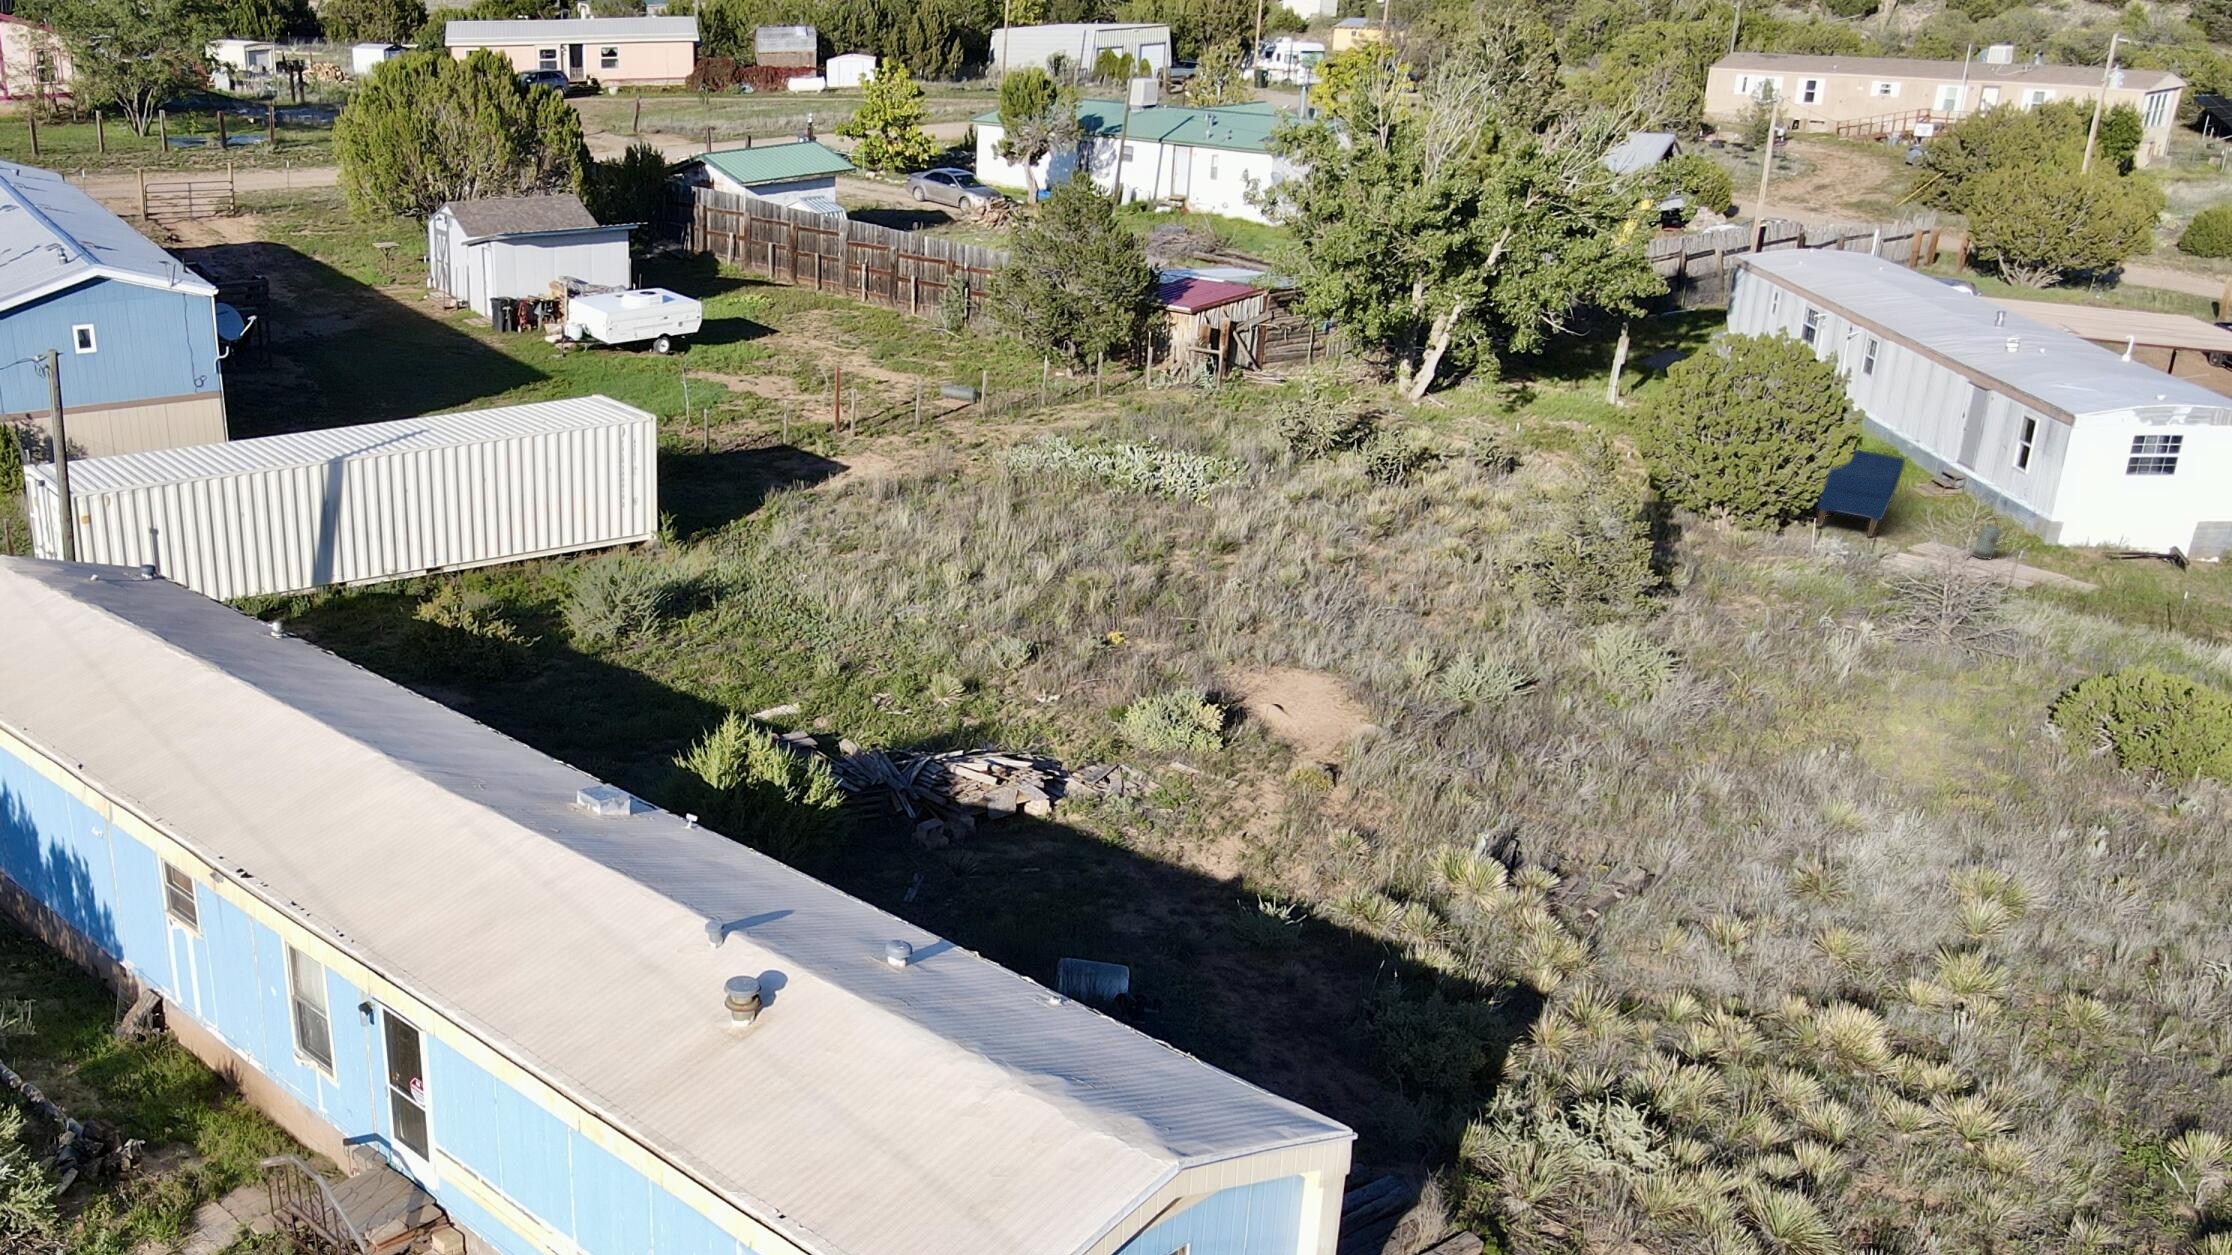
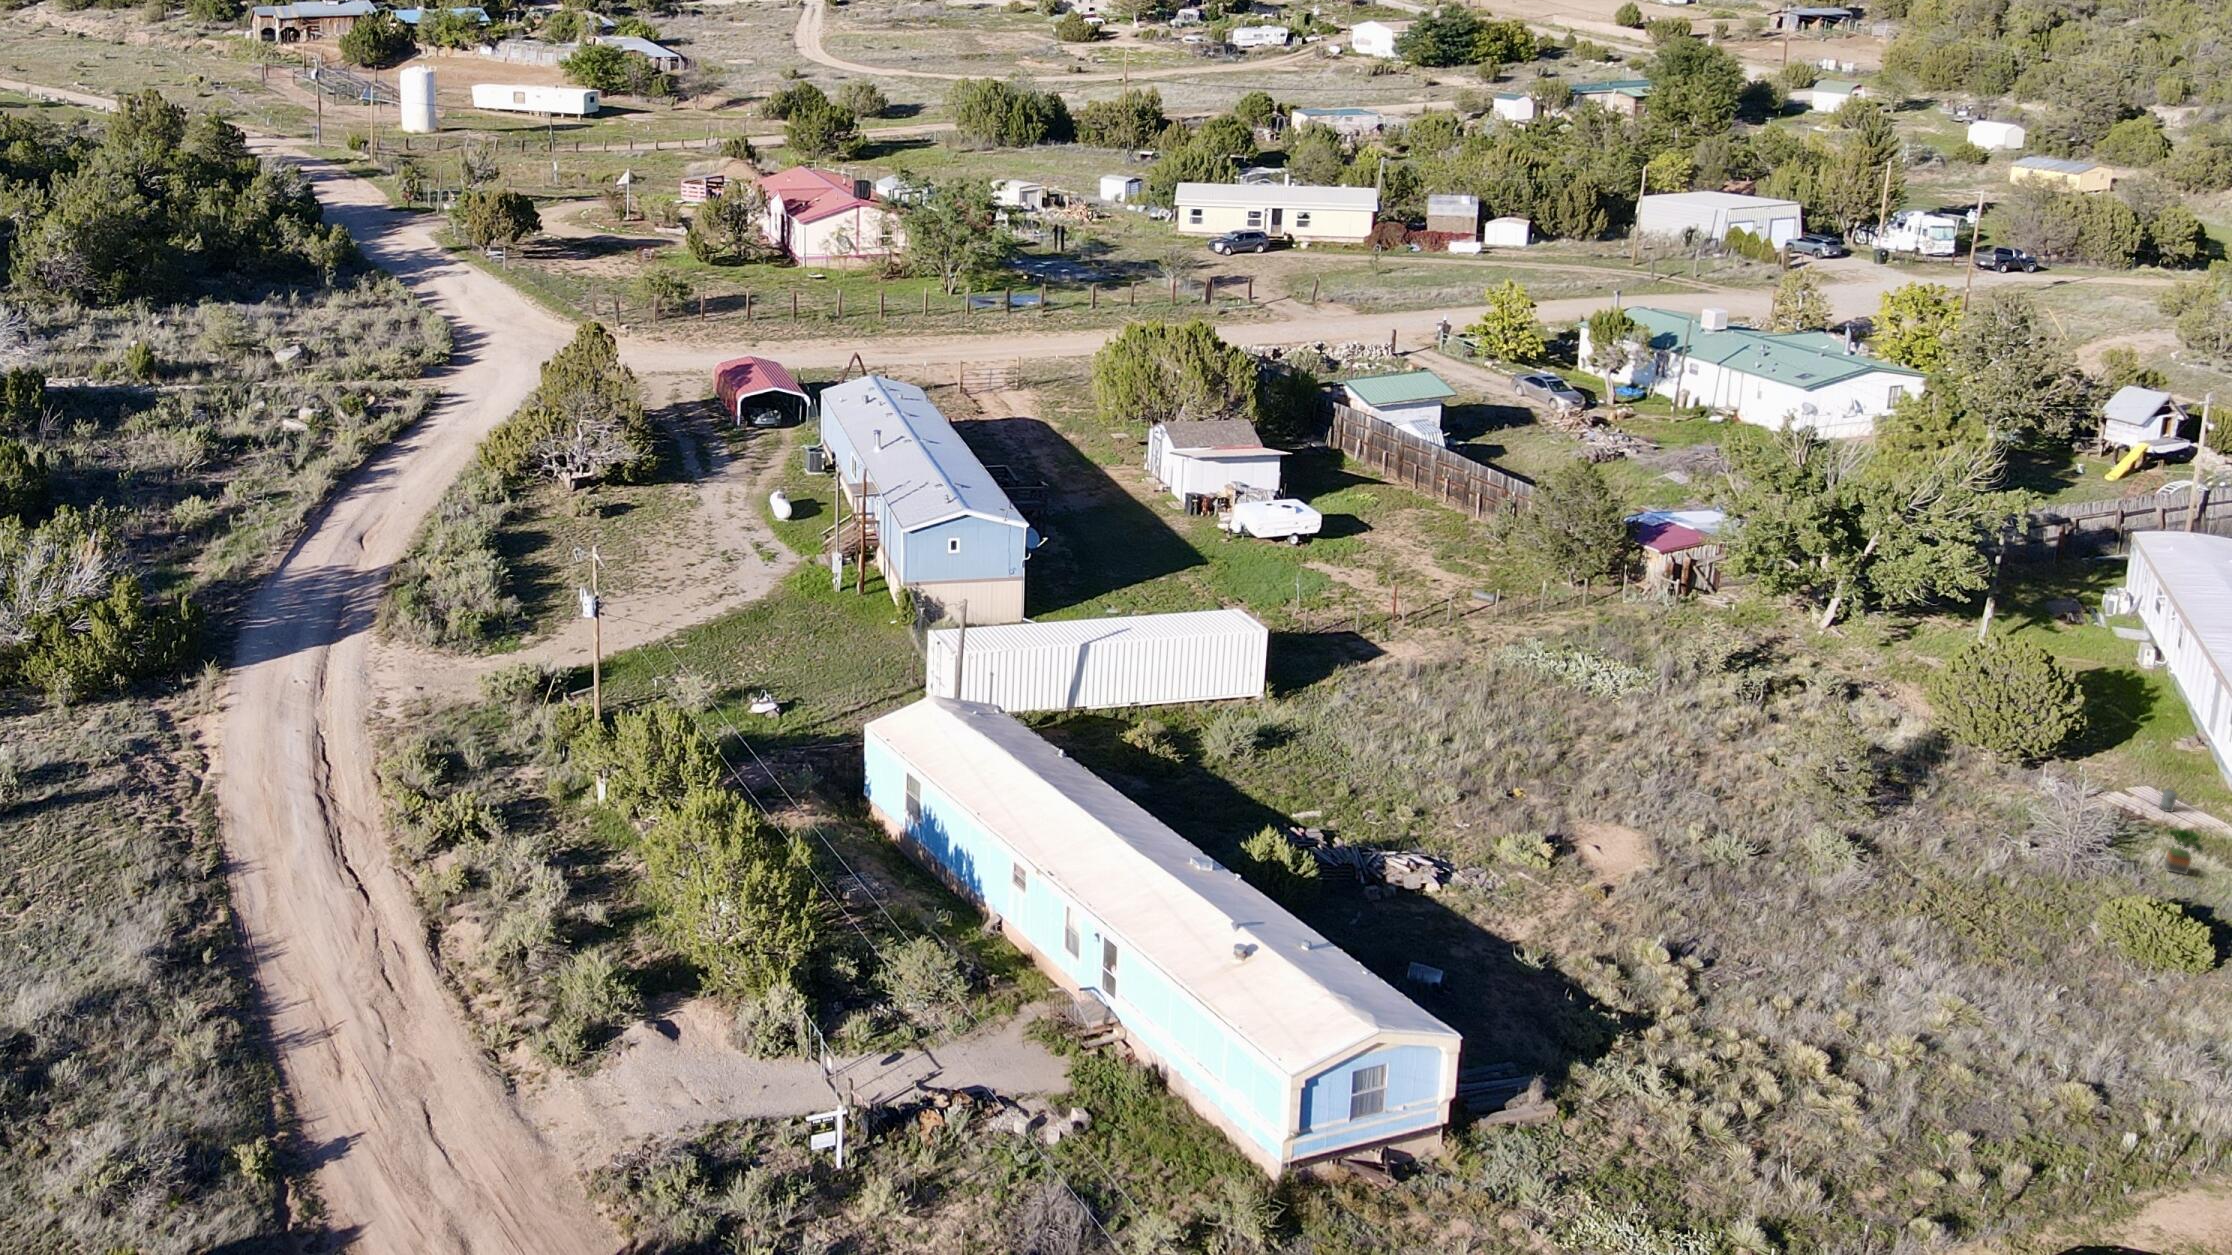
bench: present [1817,450,1905,536] -> none [2050,718,2130,784]
potted tree: none [2037,561,2108,634] -> present [2165,829,2203,874]

